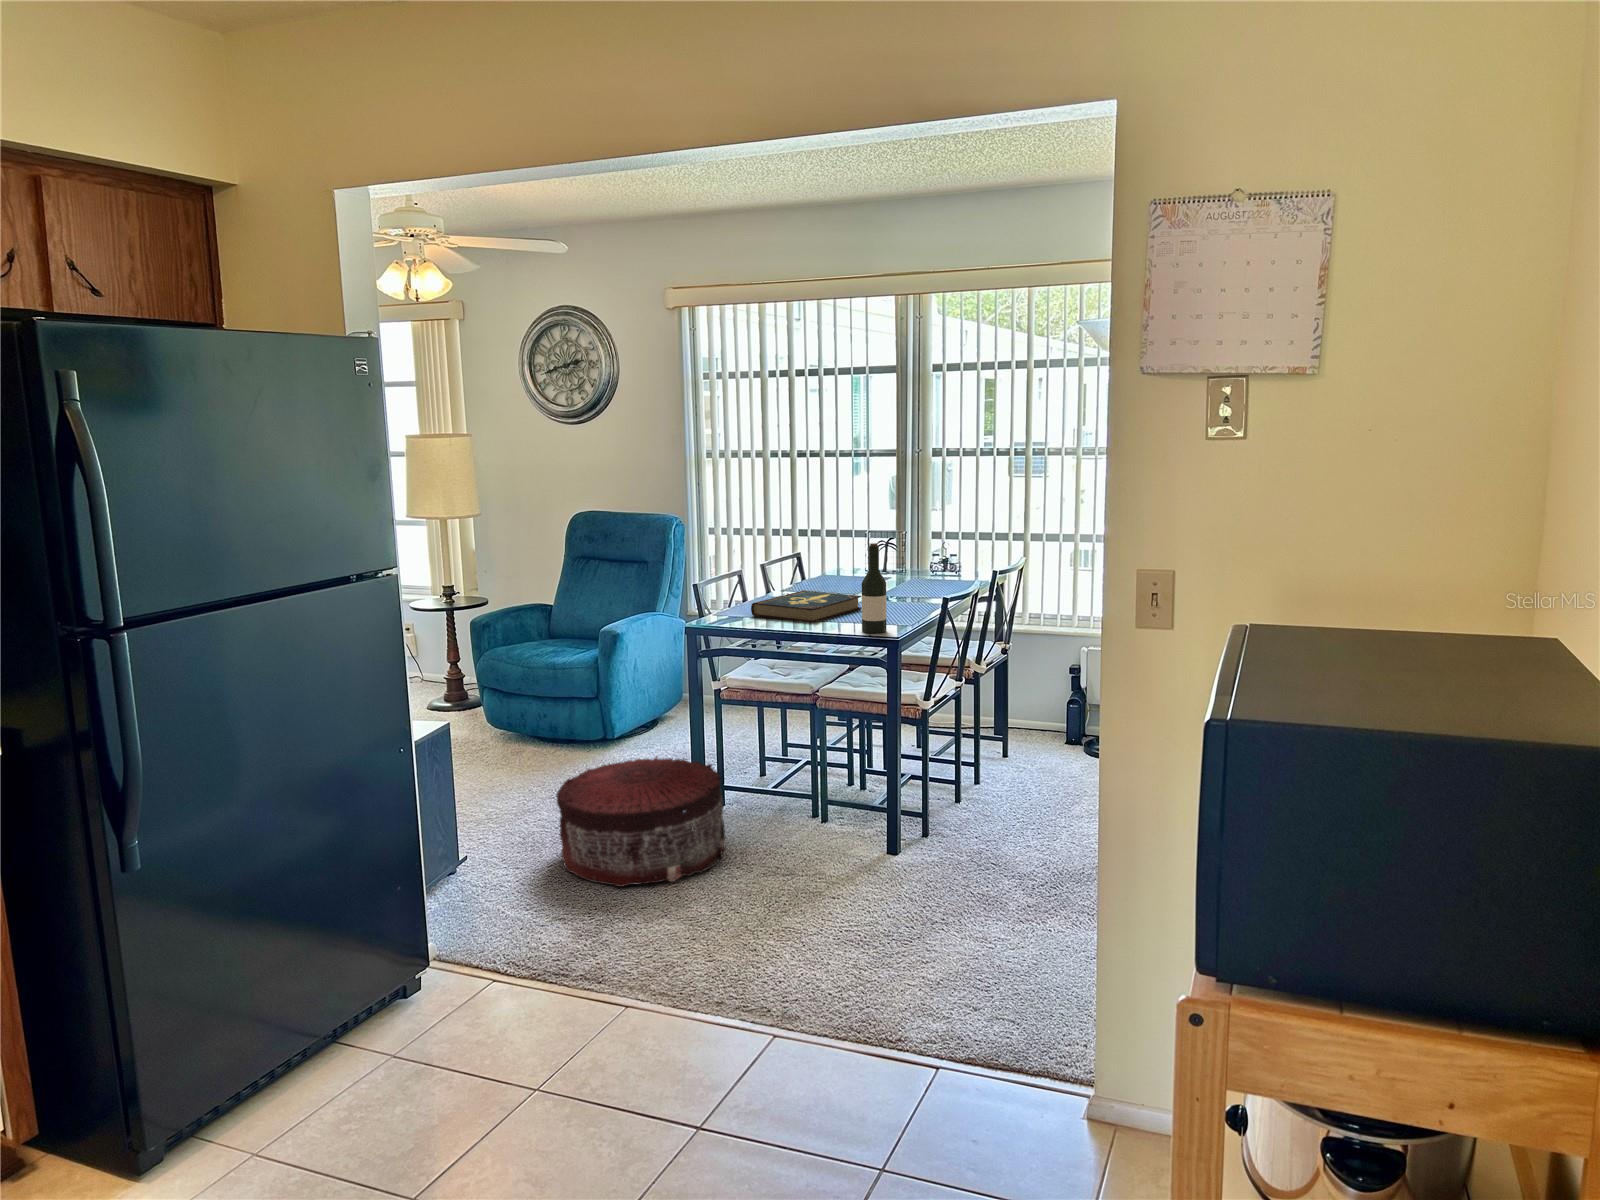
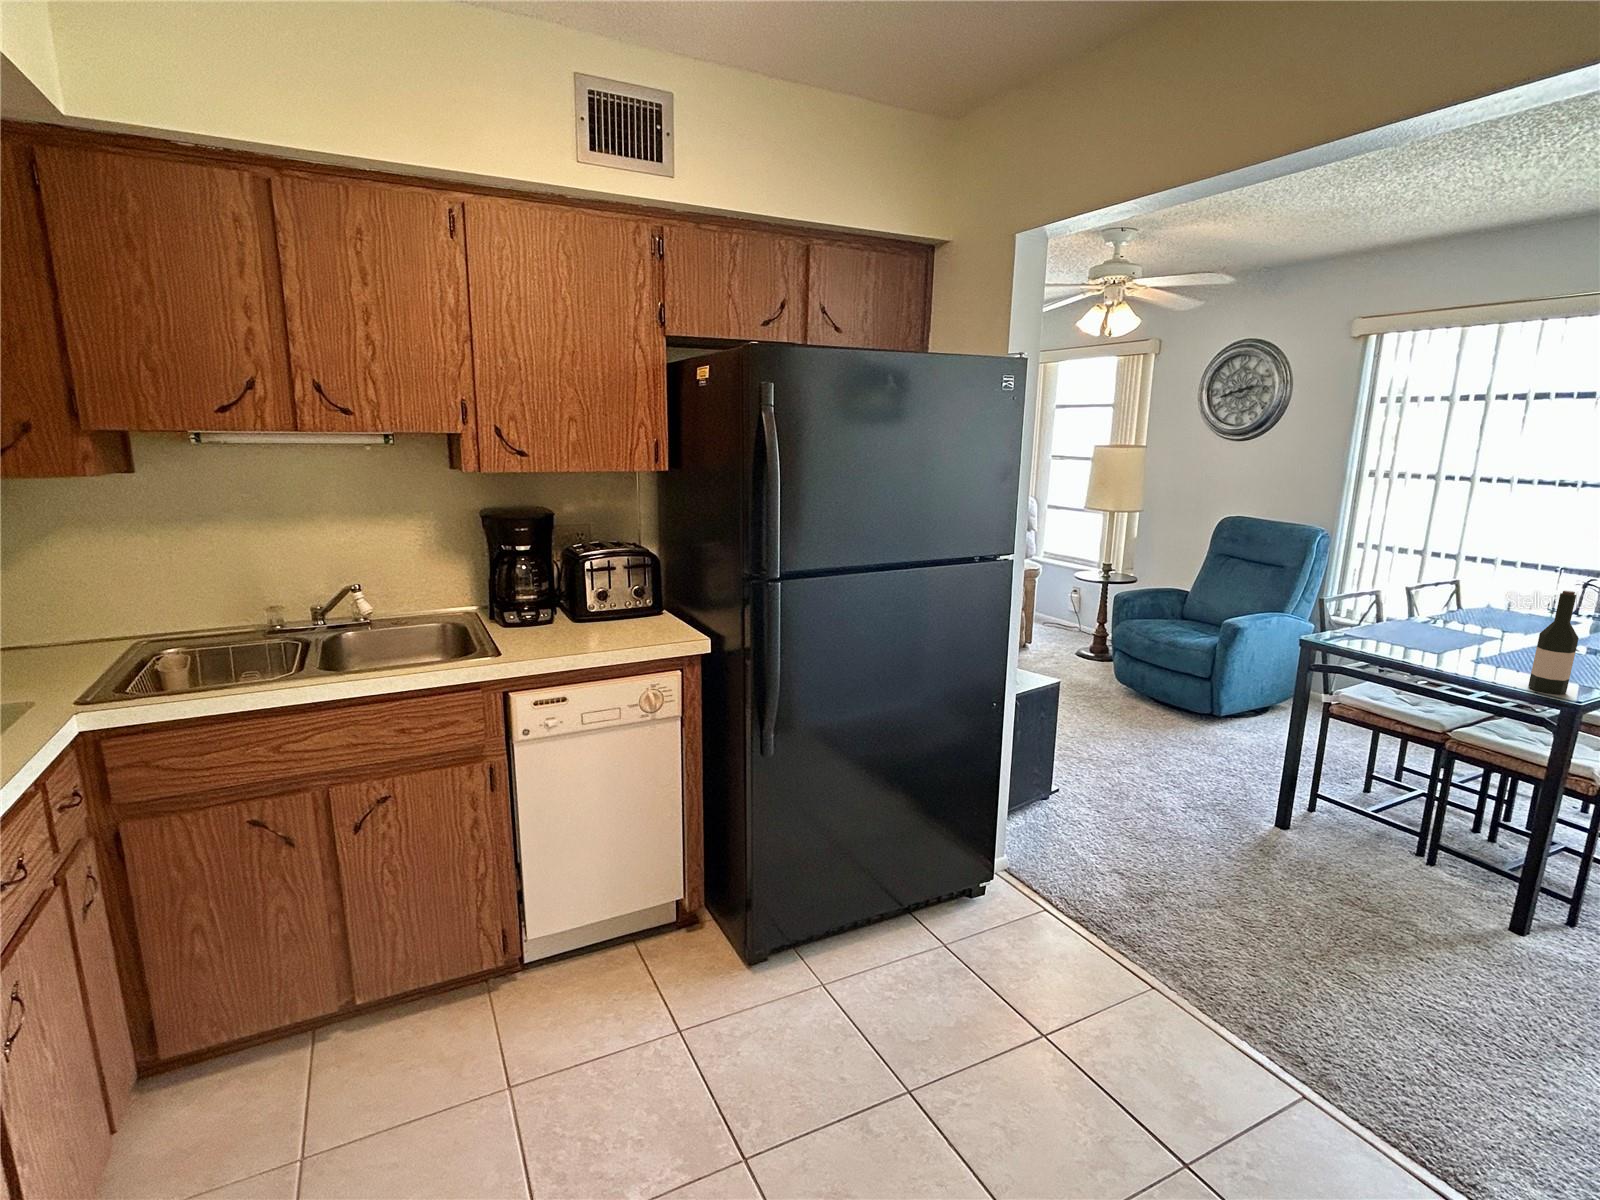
book: present [751,590,861,623] -> none [1383,625,1538,663]
pouf: present [557,756,726,887] -> none [1137,744,1313,878]

